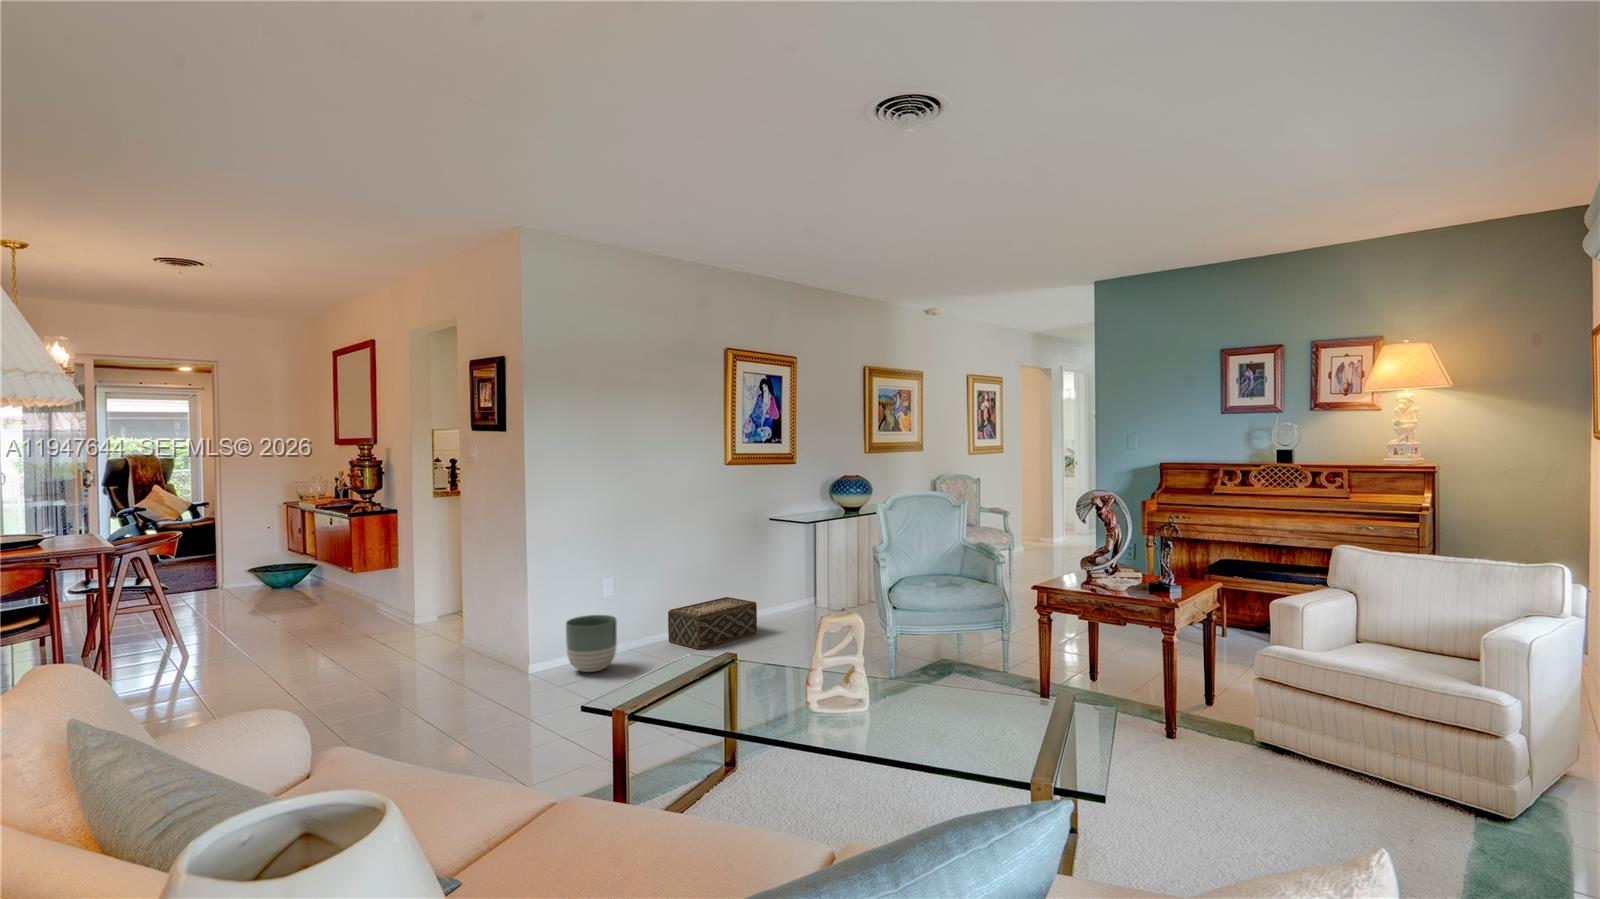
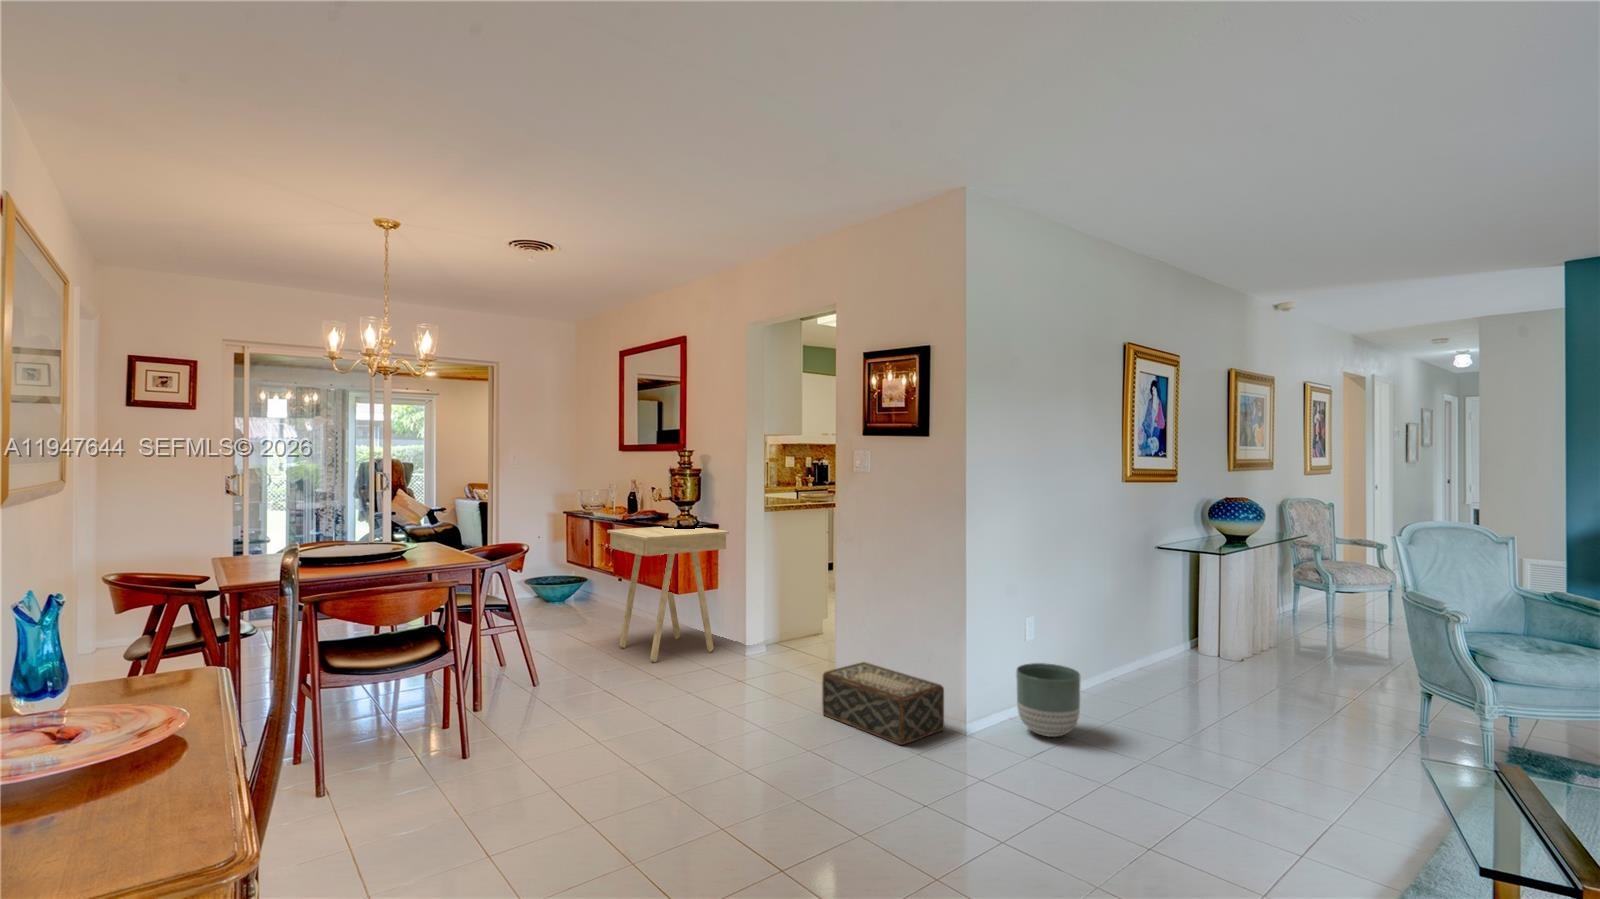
side table: none [285,511,399,633] -> present [607,526,729,662]
woven basket: present [668,597,757,649] -> present [822,662,944,745]

